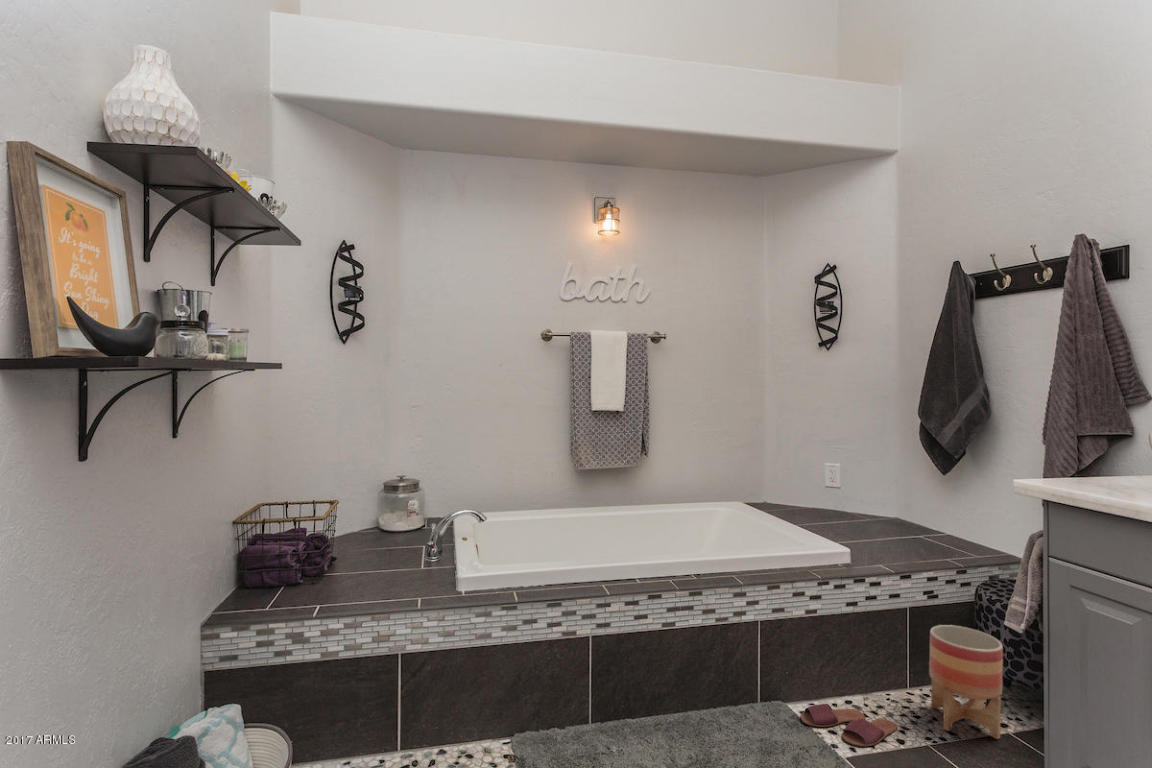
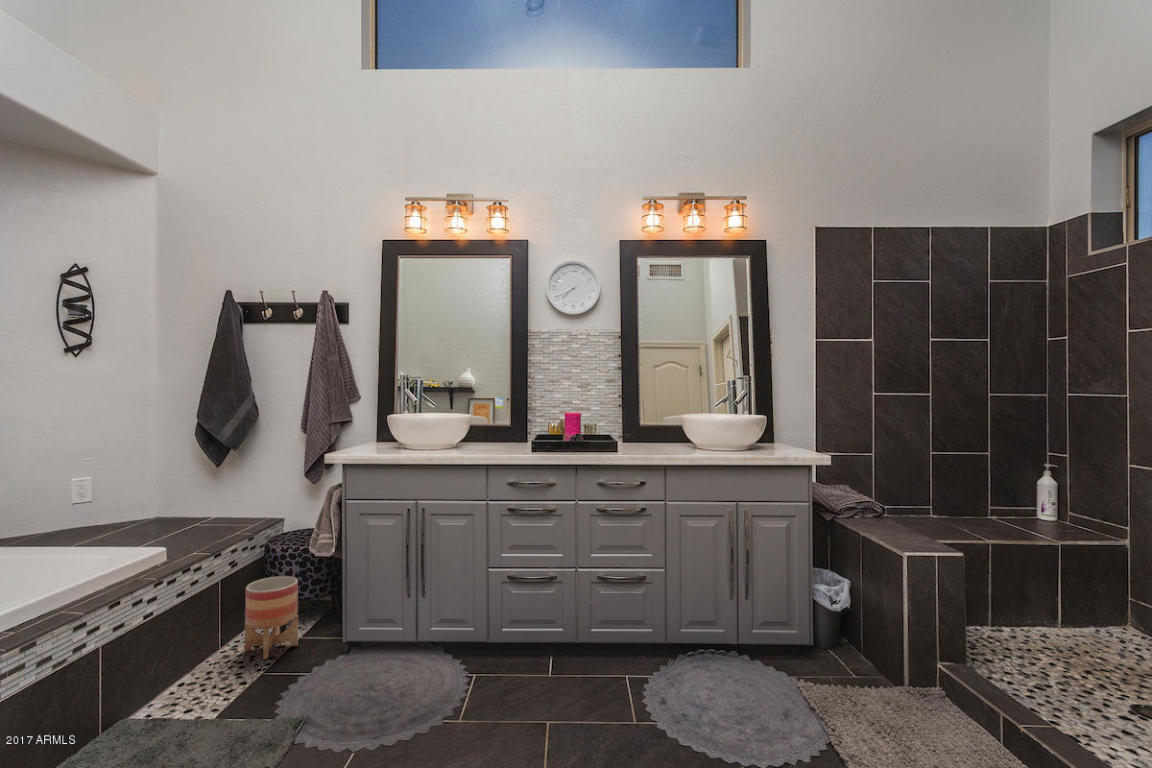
slippers: present [801,704,898,746] -> none [150,675,234,720]

